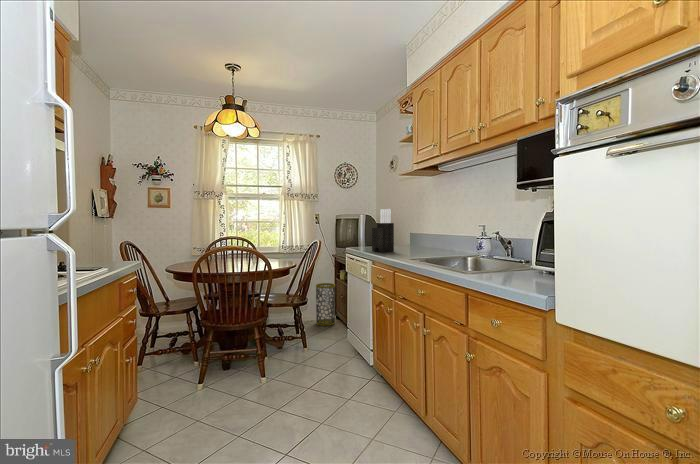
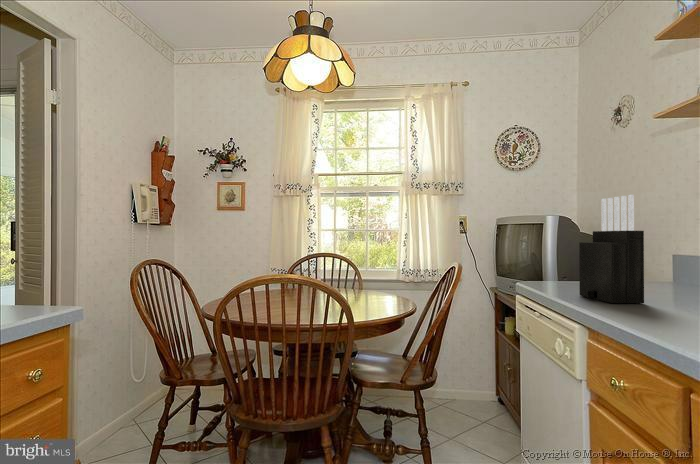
trash can: present [316,283,335,326] -> none [460,338,496,419]

